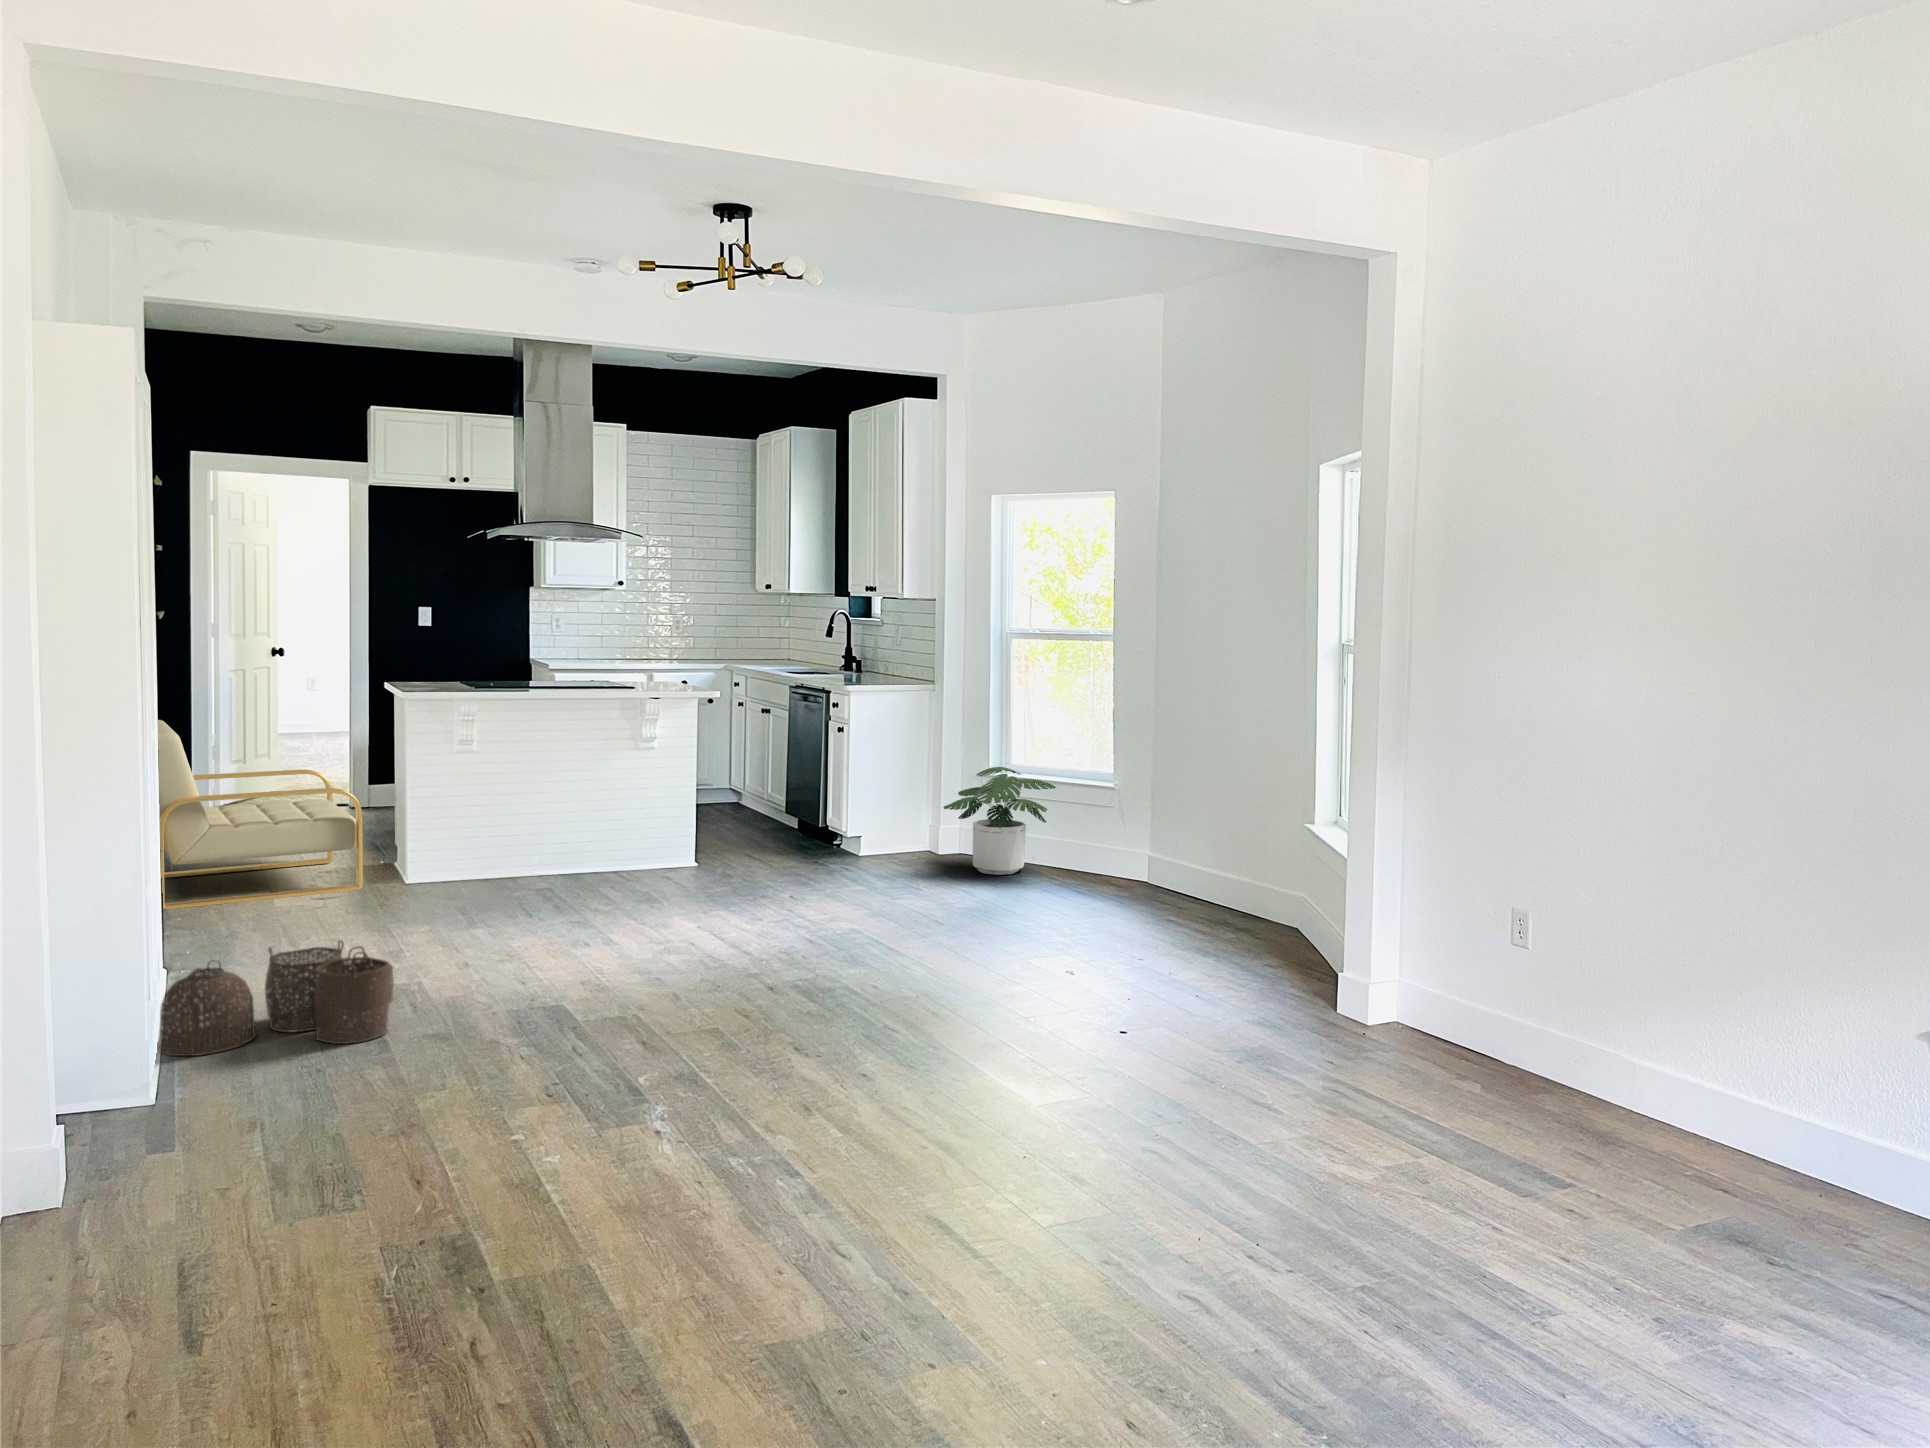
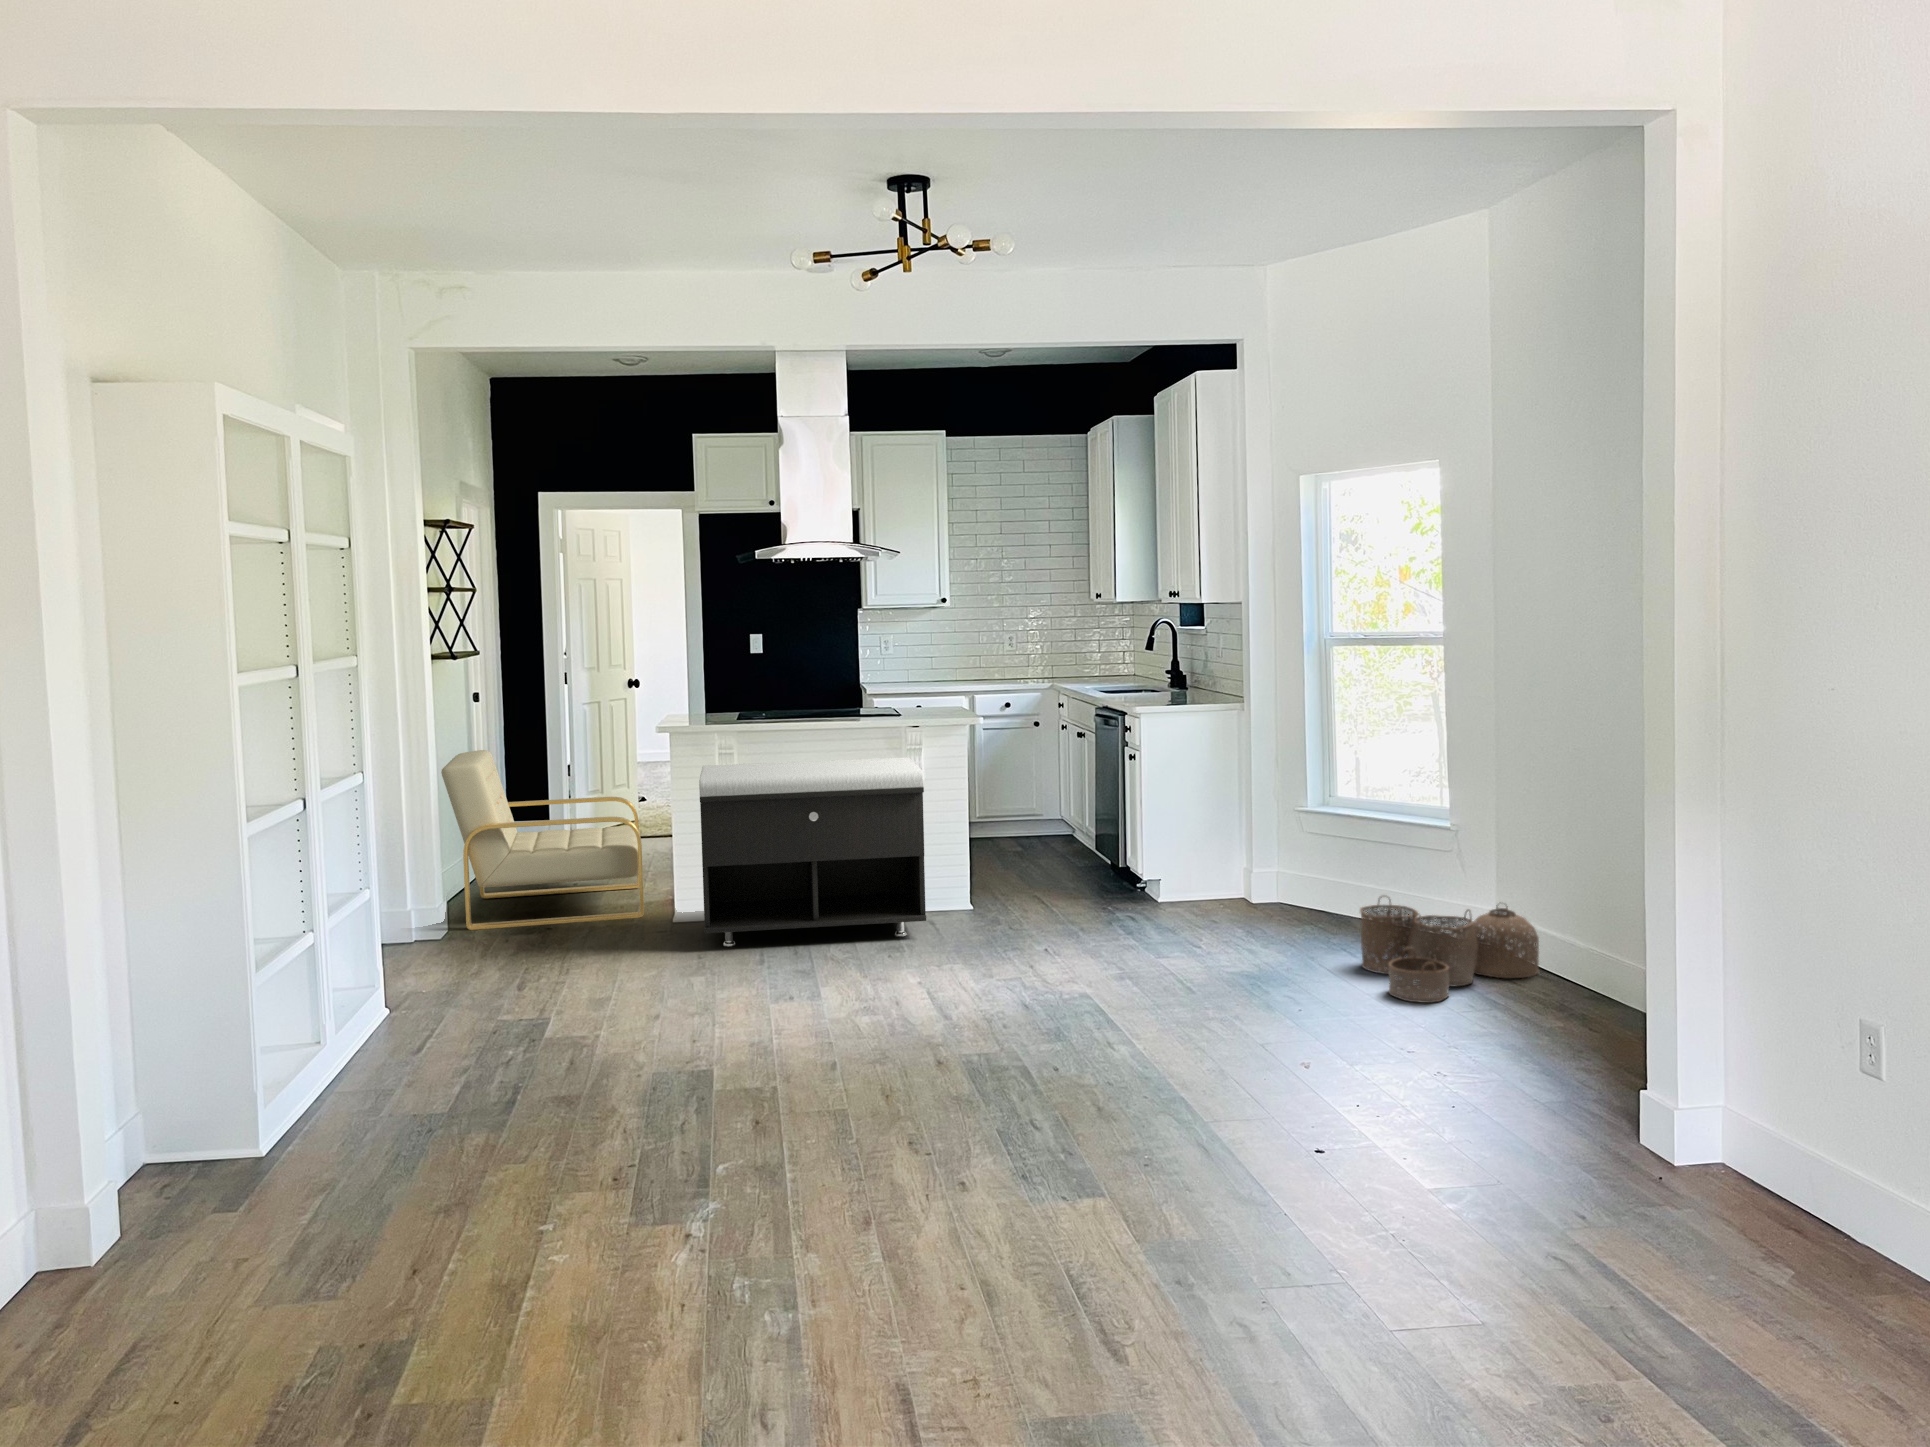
storage bench: none [441,730,679,911] -> present [699,757,926,947]
potted plant: present [943,767,1056,875] -> none [1237,800,1383,930]
woven basket: present [159,941,394,1056] -> present [1360,896,1539,1003]

